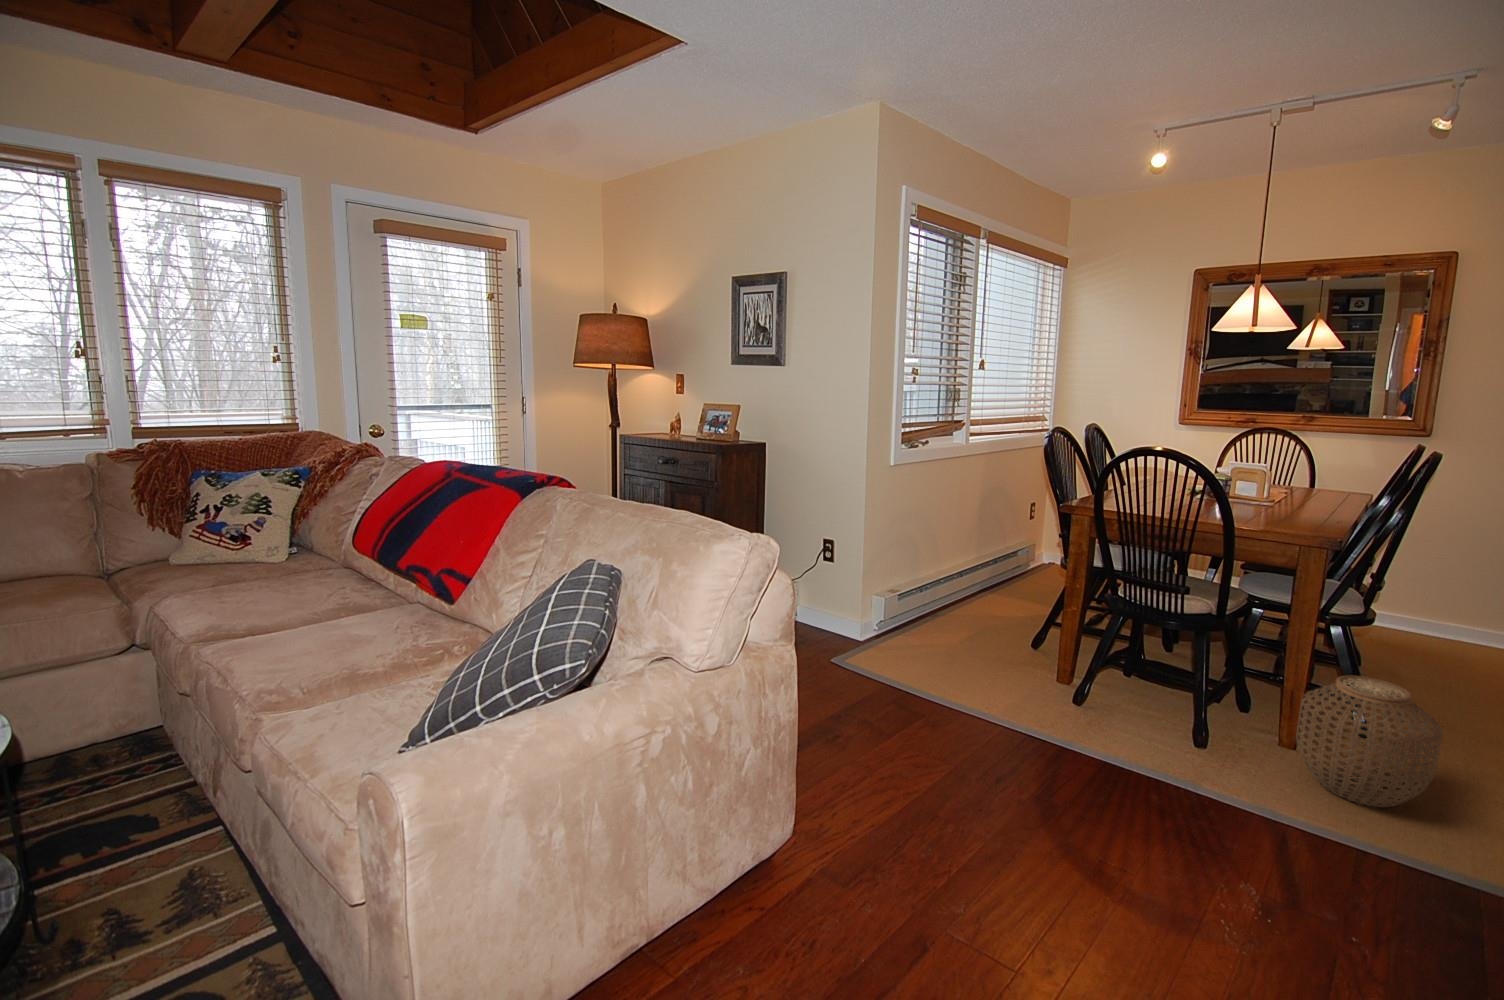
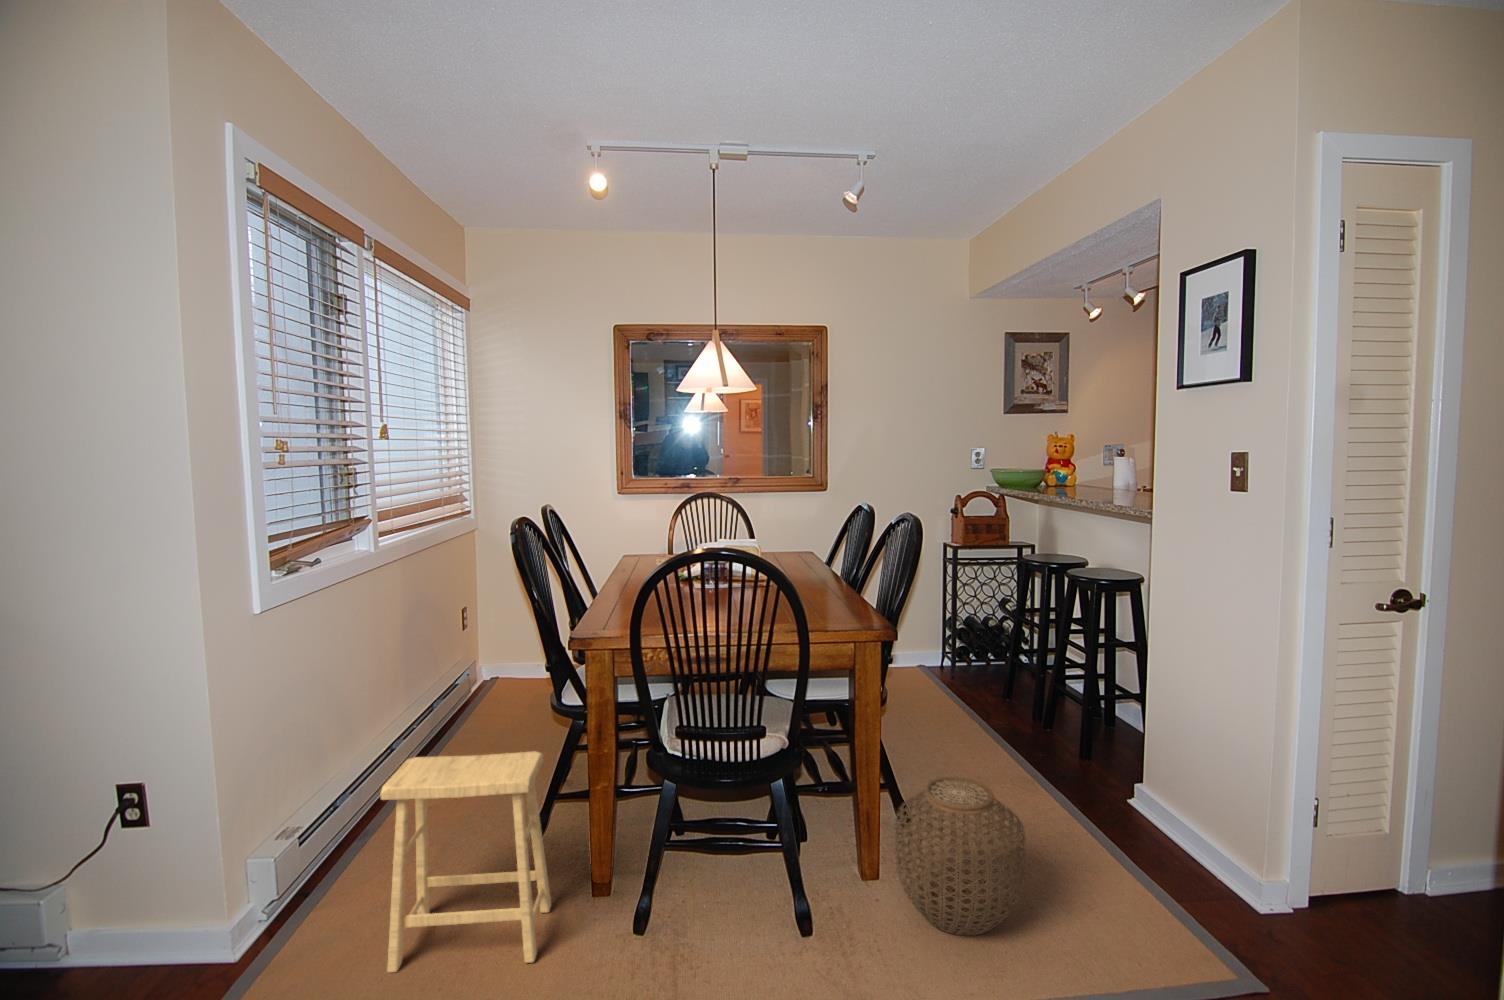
footstool: none [927,559,1032,691] -> present [381,751,551,973]

